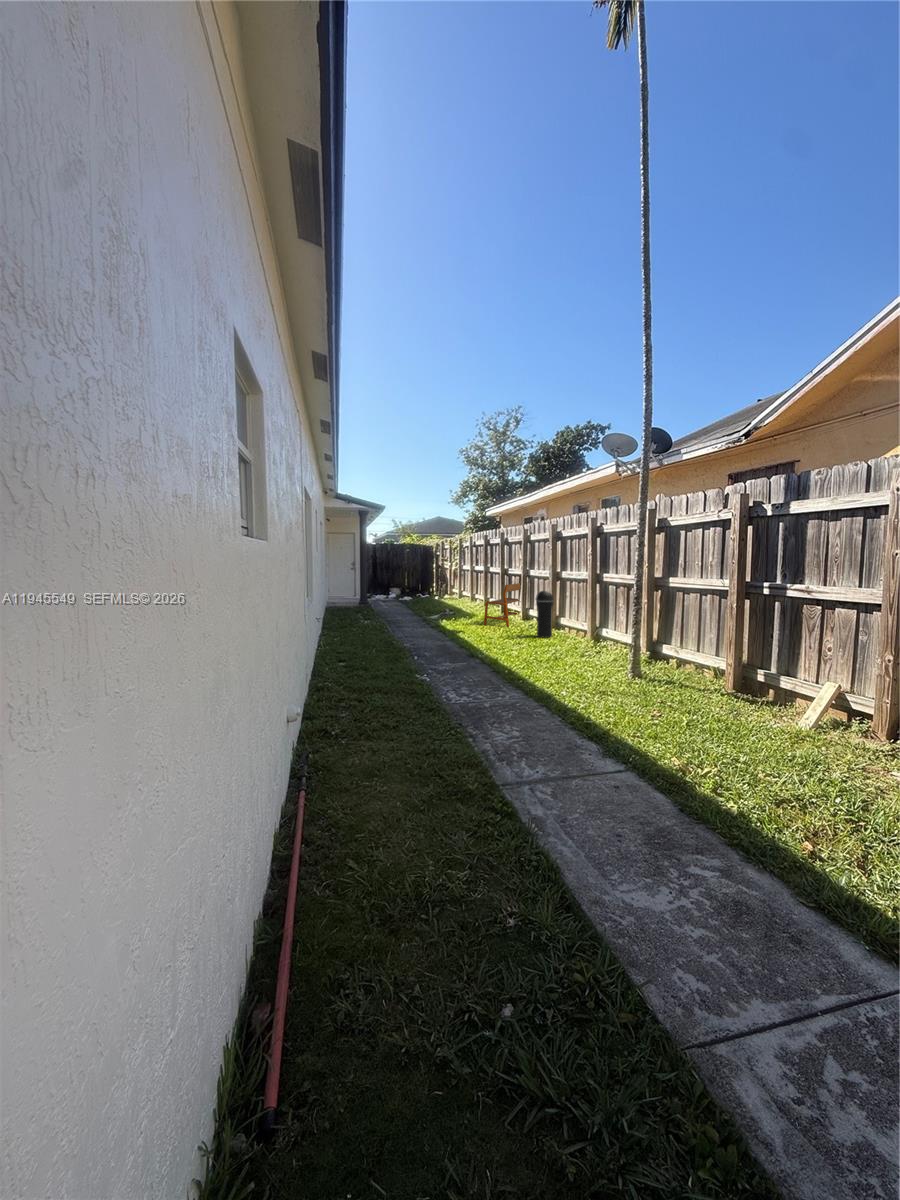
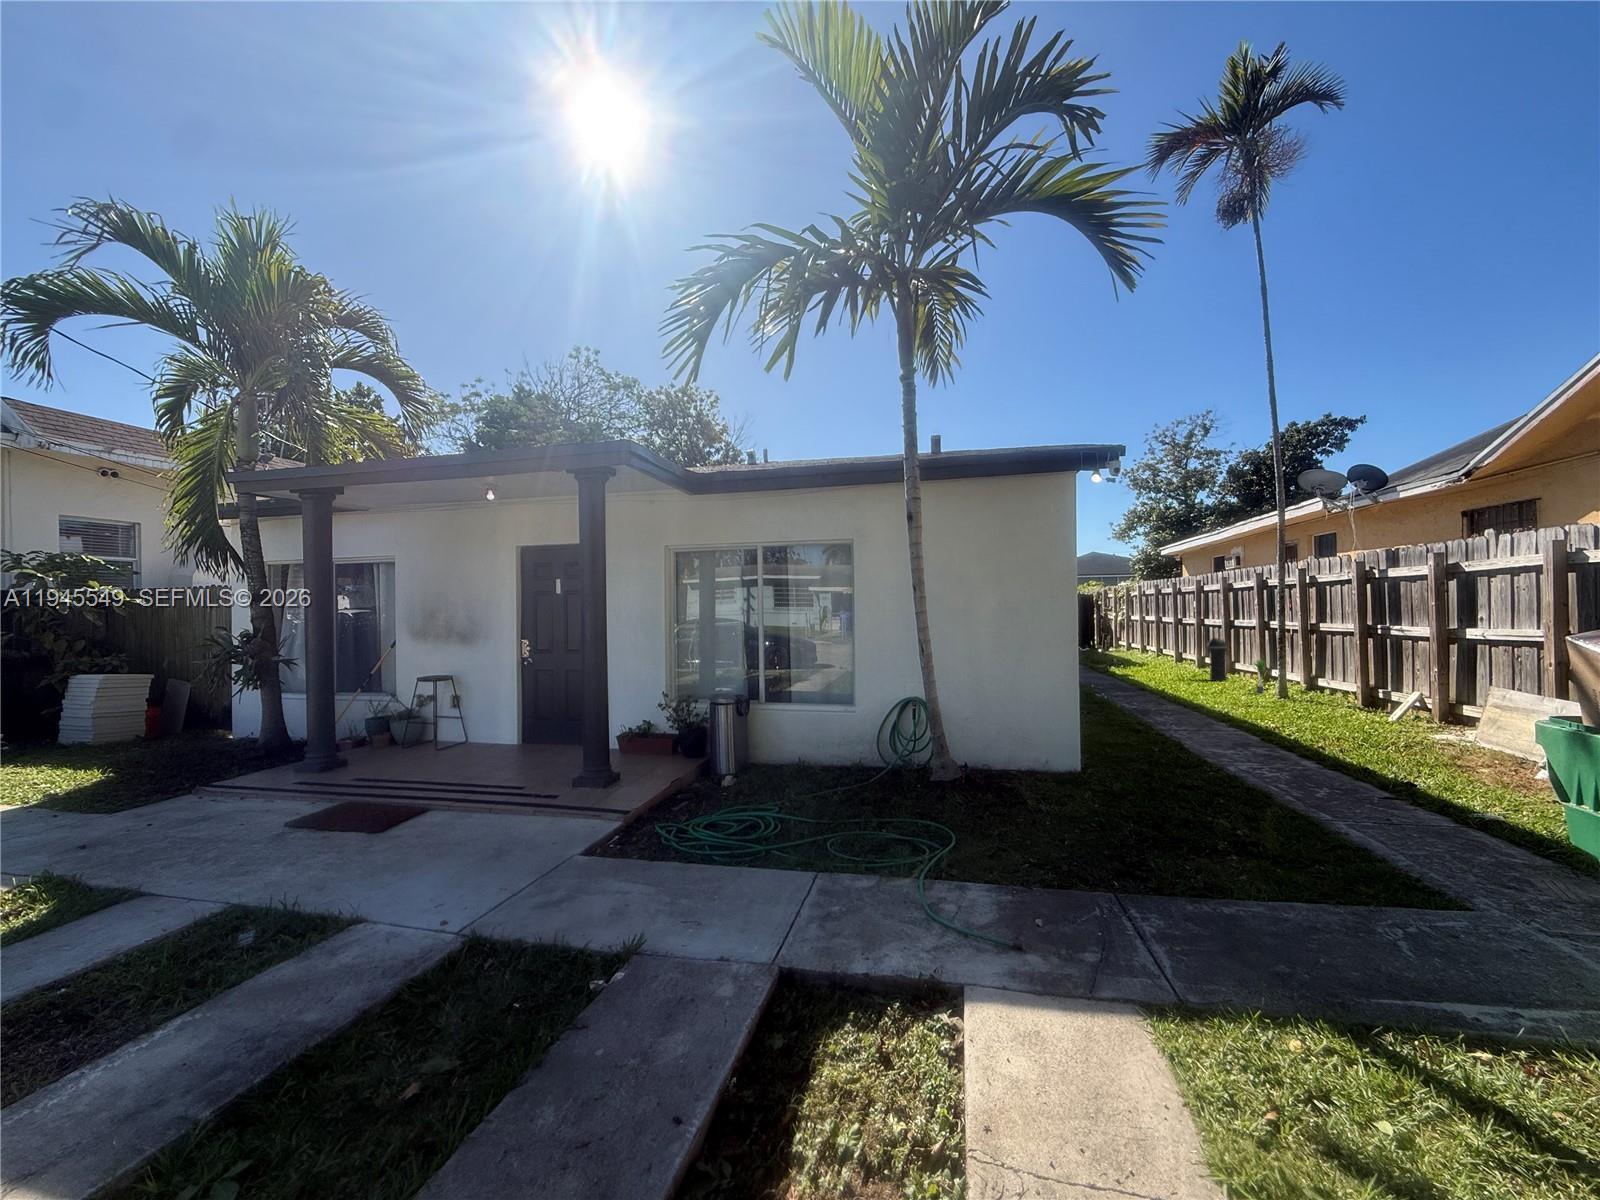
bench: present [484,583,520,626] -> none [1155,631,1202,673]
potted plant: none [578,611,608,655] -> present [1254,659,1266,693]

